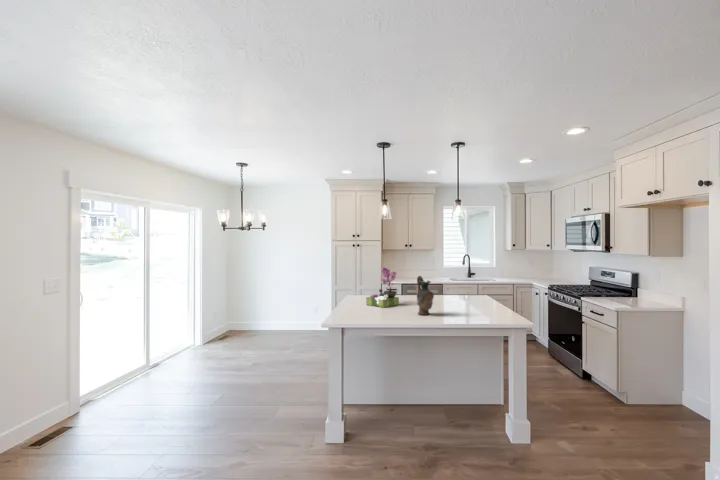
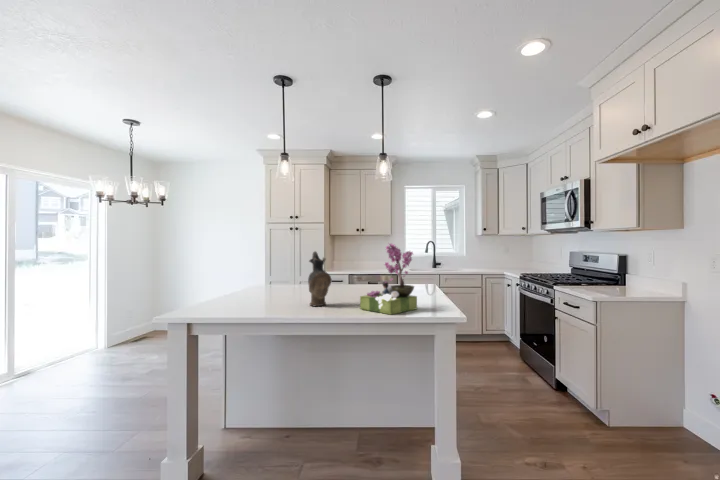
flower arrangement: present [366,267,399,307] -> present [360,244,417,315]

